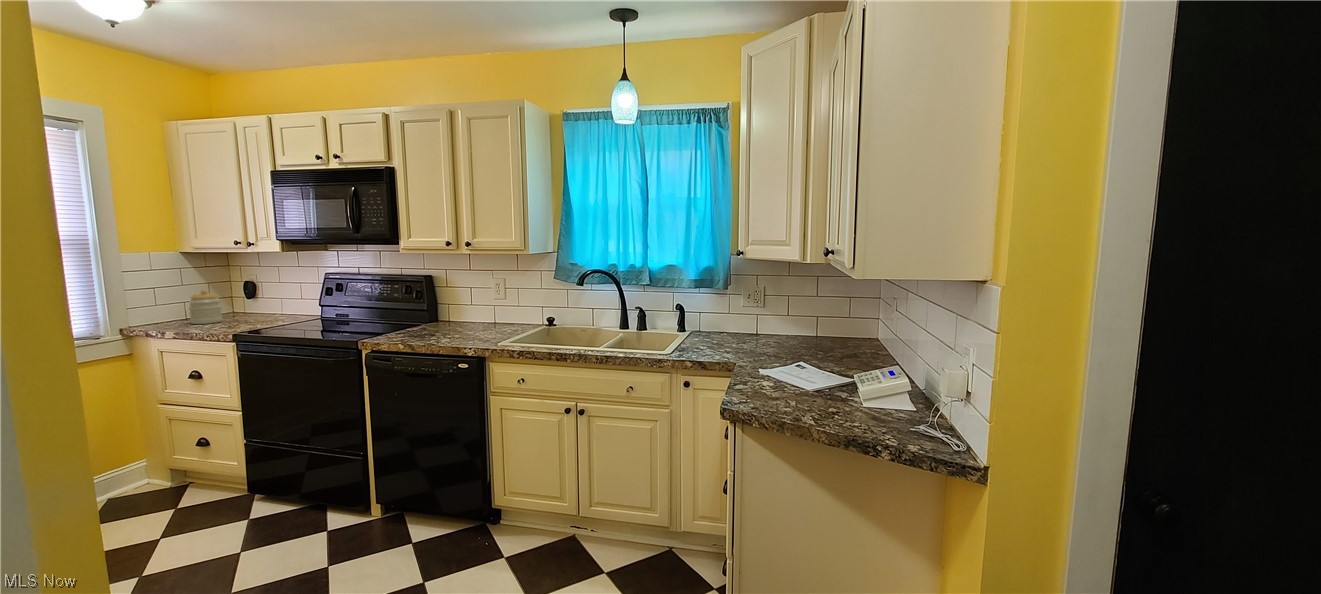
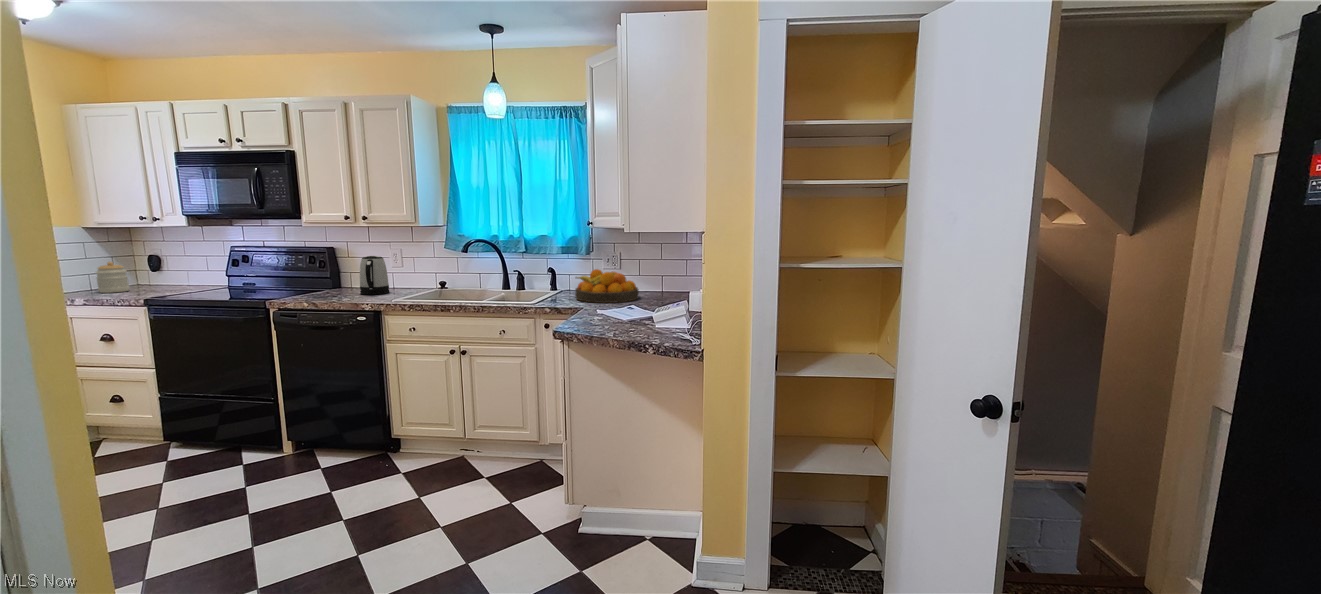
kettle: none [460,287,492,333] -> present [360,256,389,295]
fruit bowl: none [715,309,796,355] -> present [575,269,639,303]

